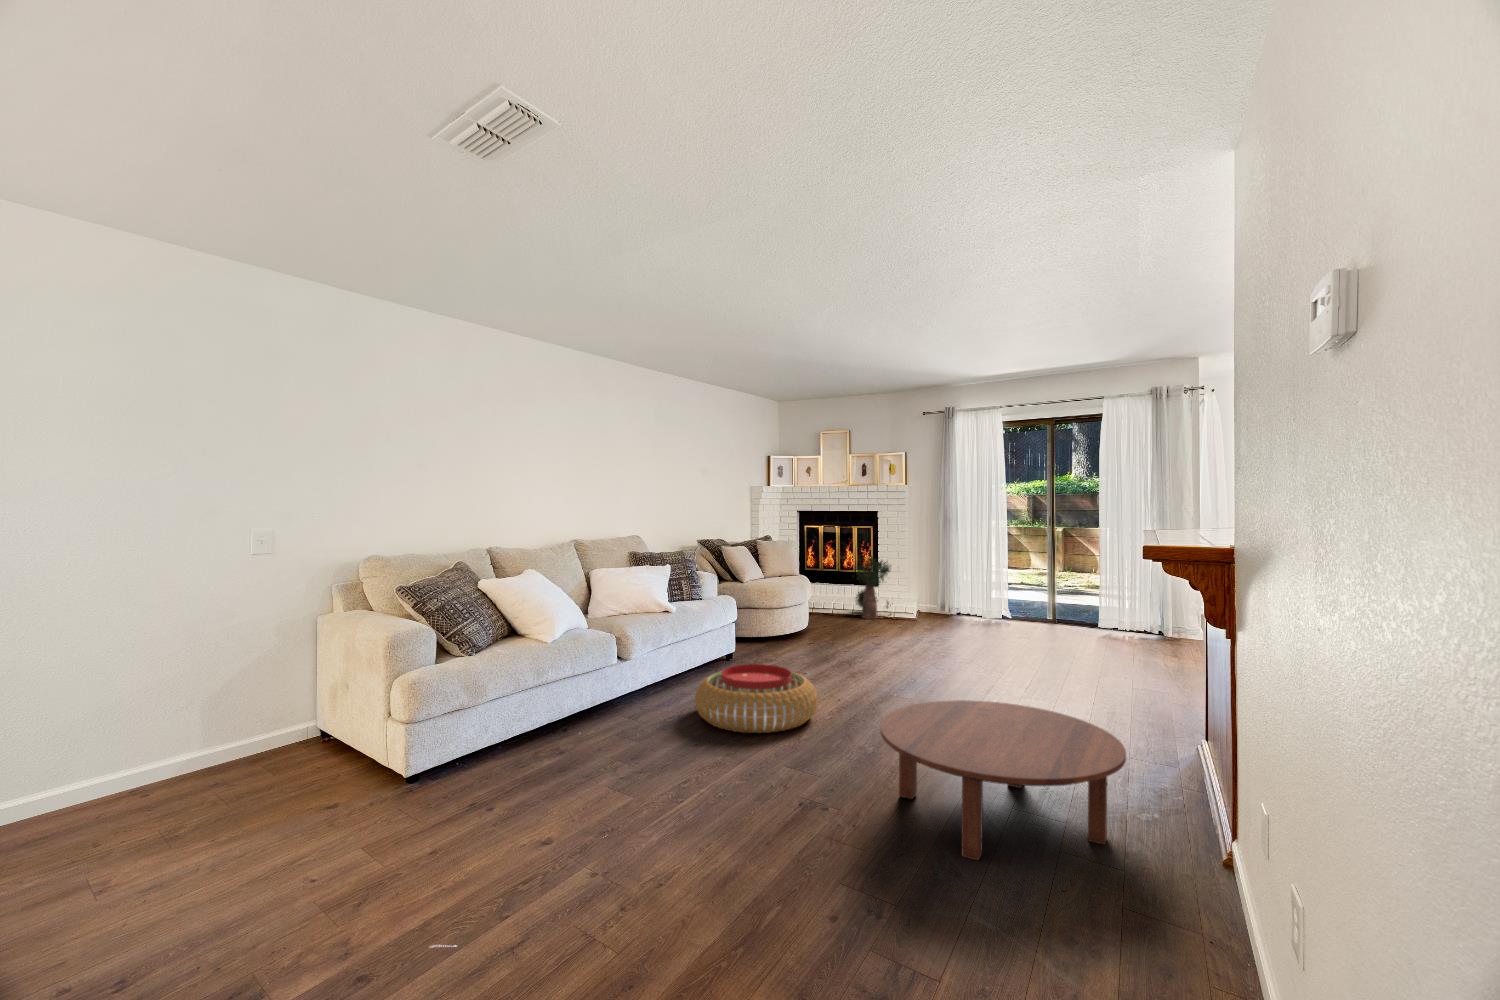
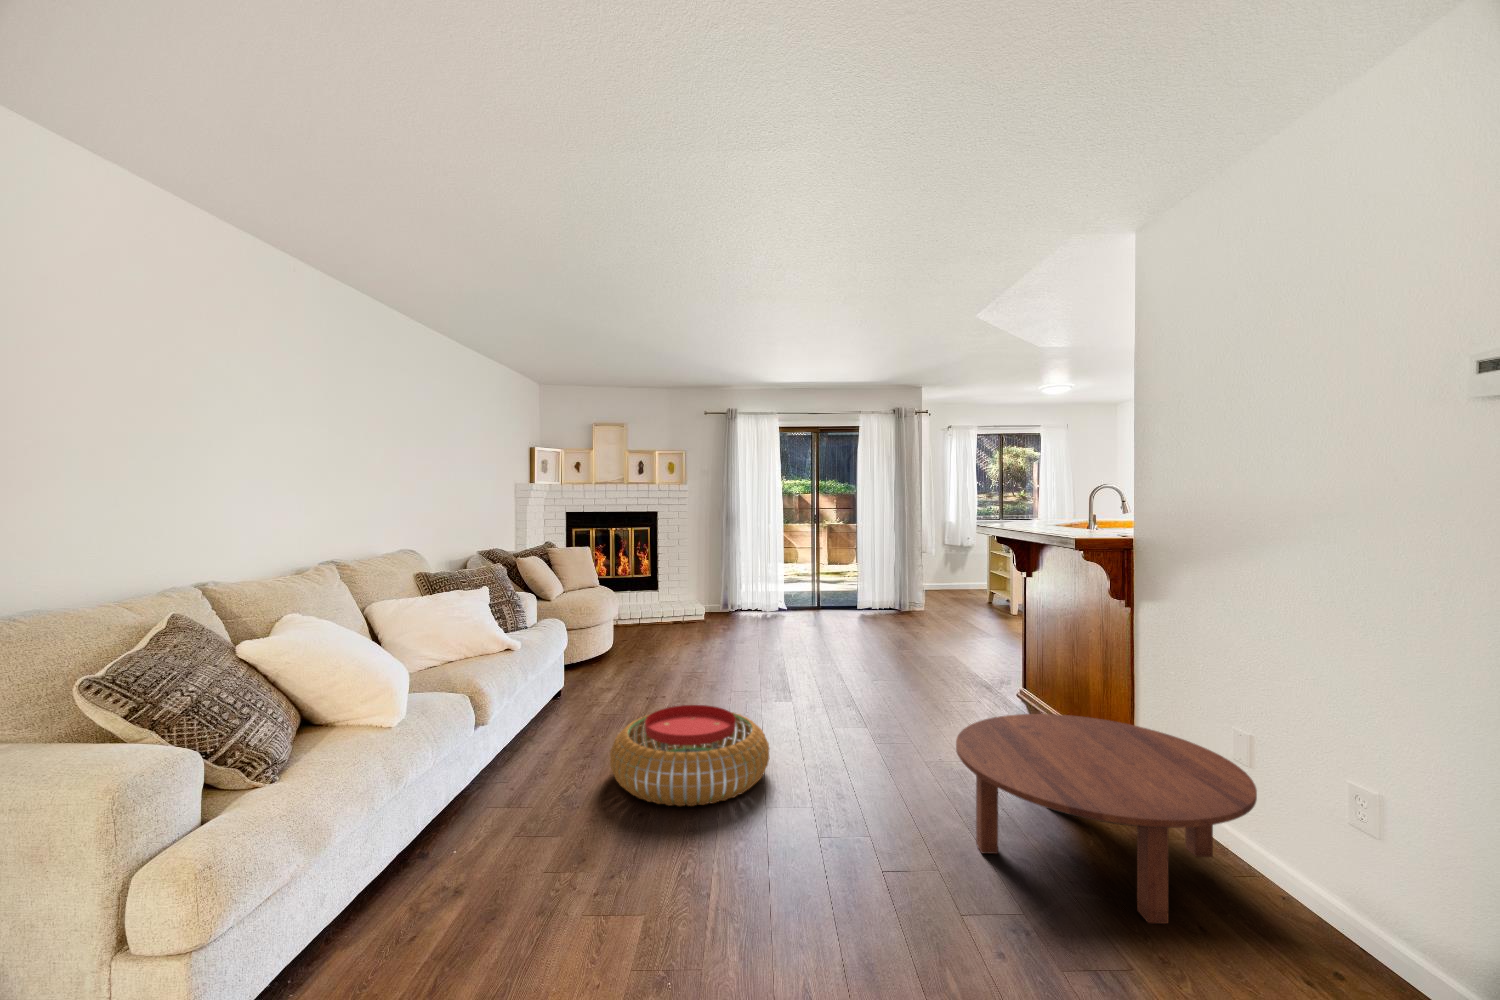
potted plant: present [856,556,891,619] -> none [637,558,680,626]

